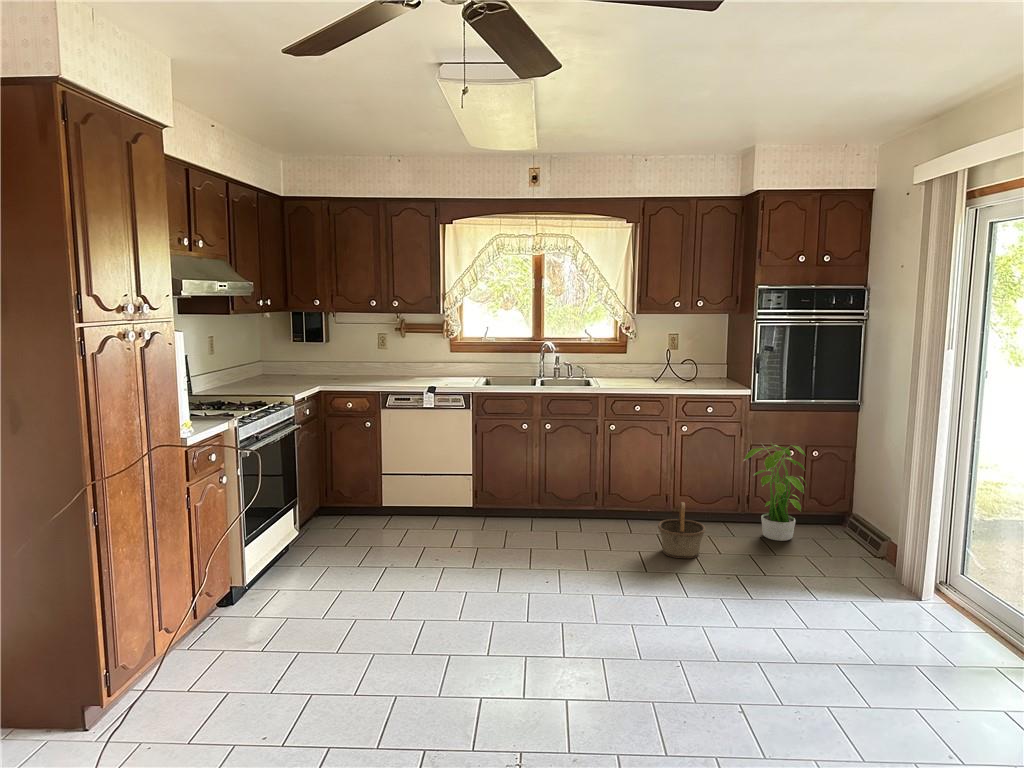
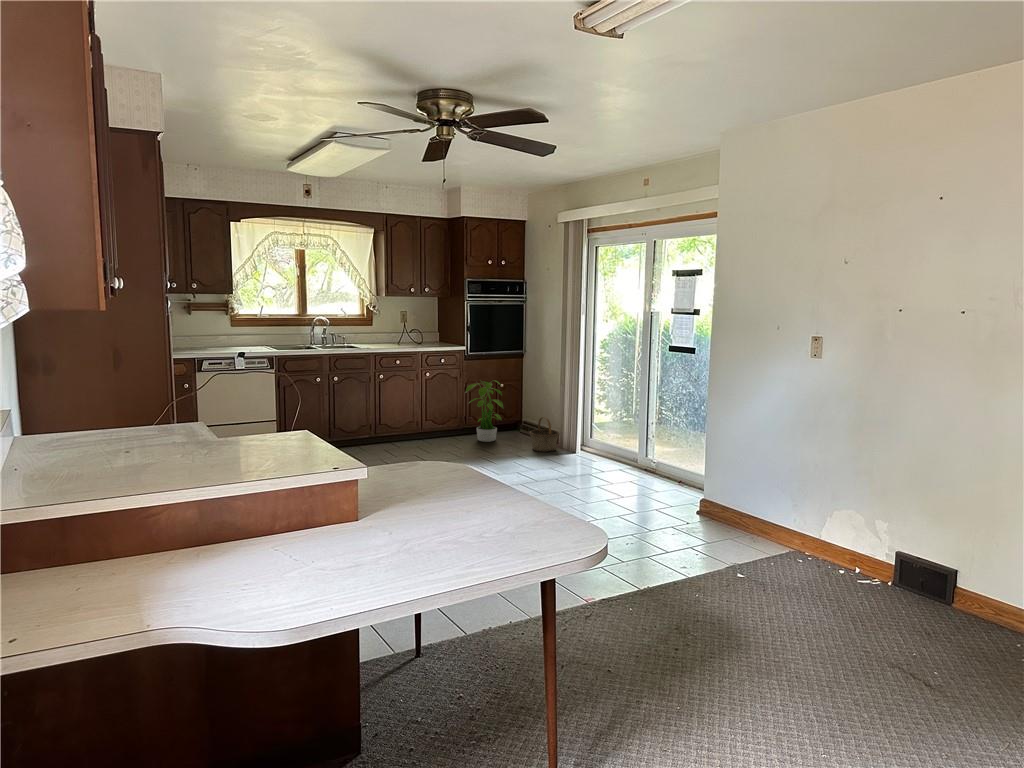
basket: present [658,502,706,558] -> present [530,417,559,452]

